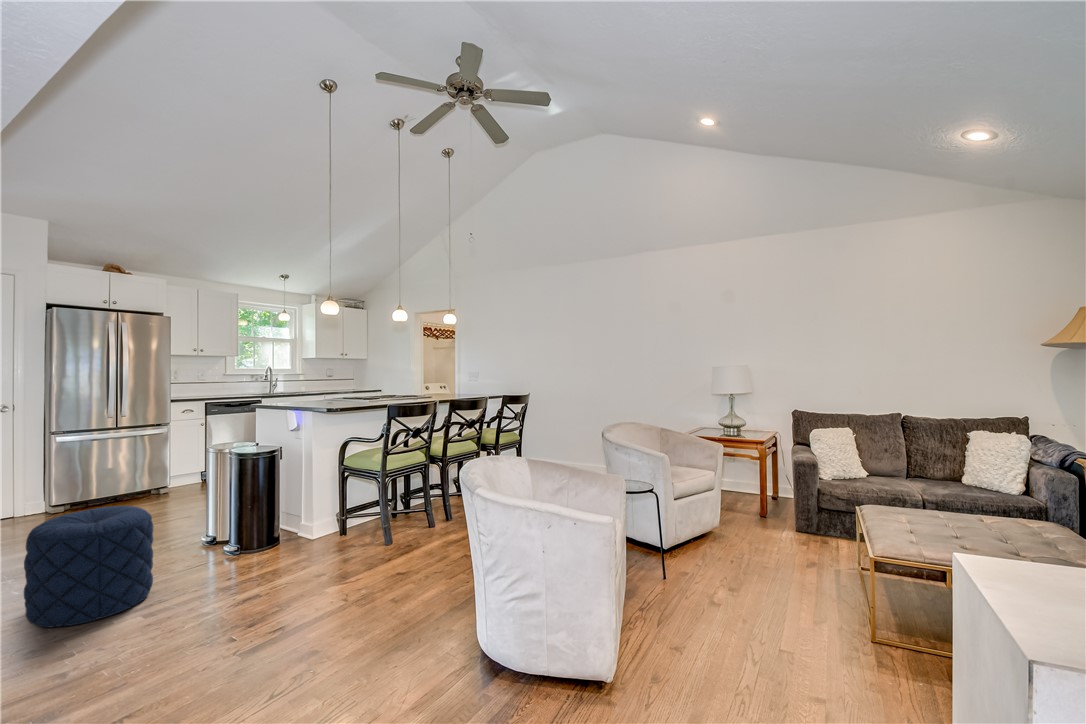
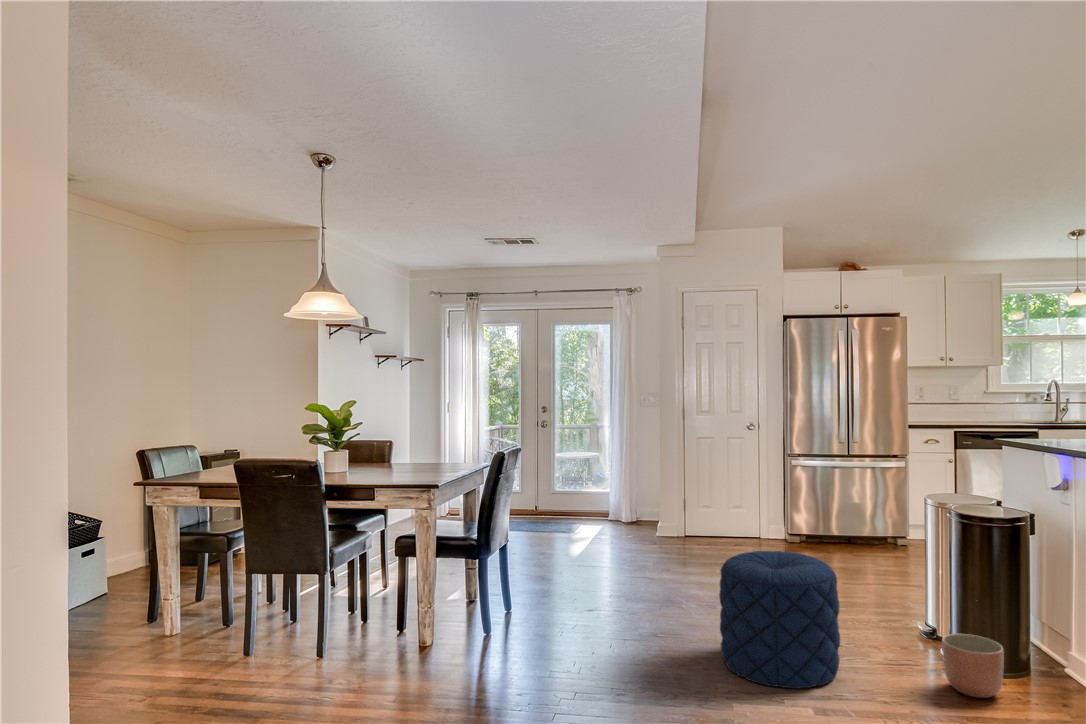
planter: none [230,528,269,568] -> present [942,634,1004,698]

